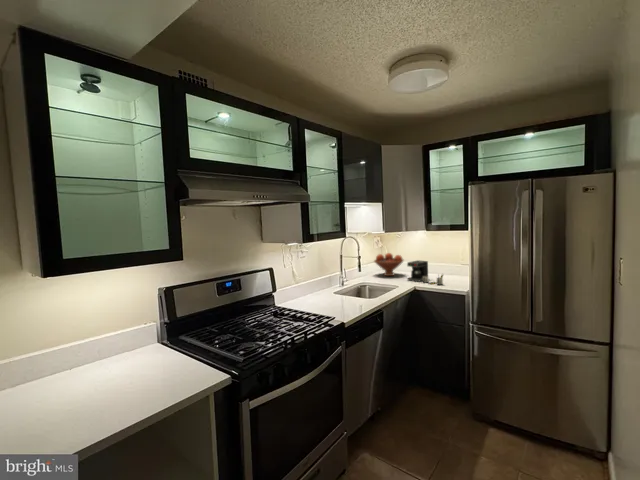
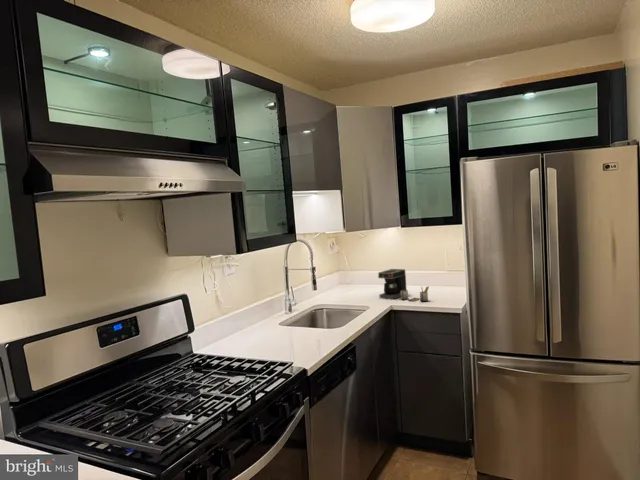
fruit bowl: present [375,253,403,276] -> none [330,261,372,293]

